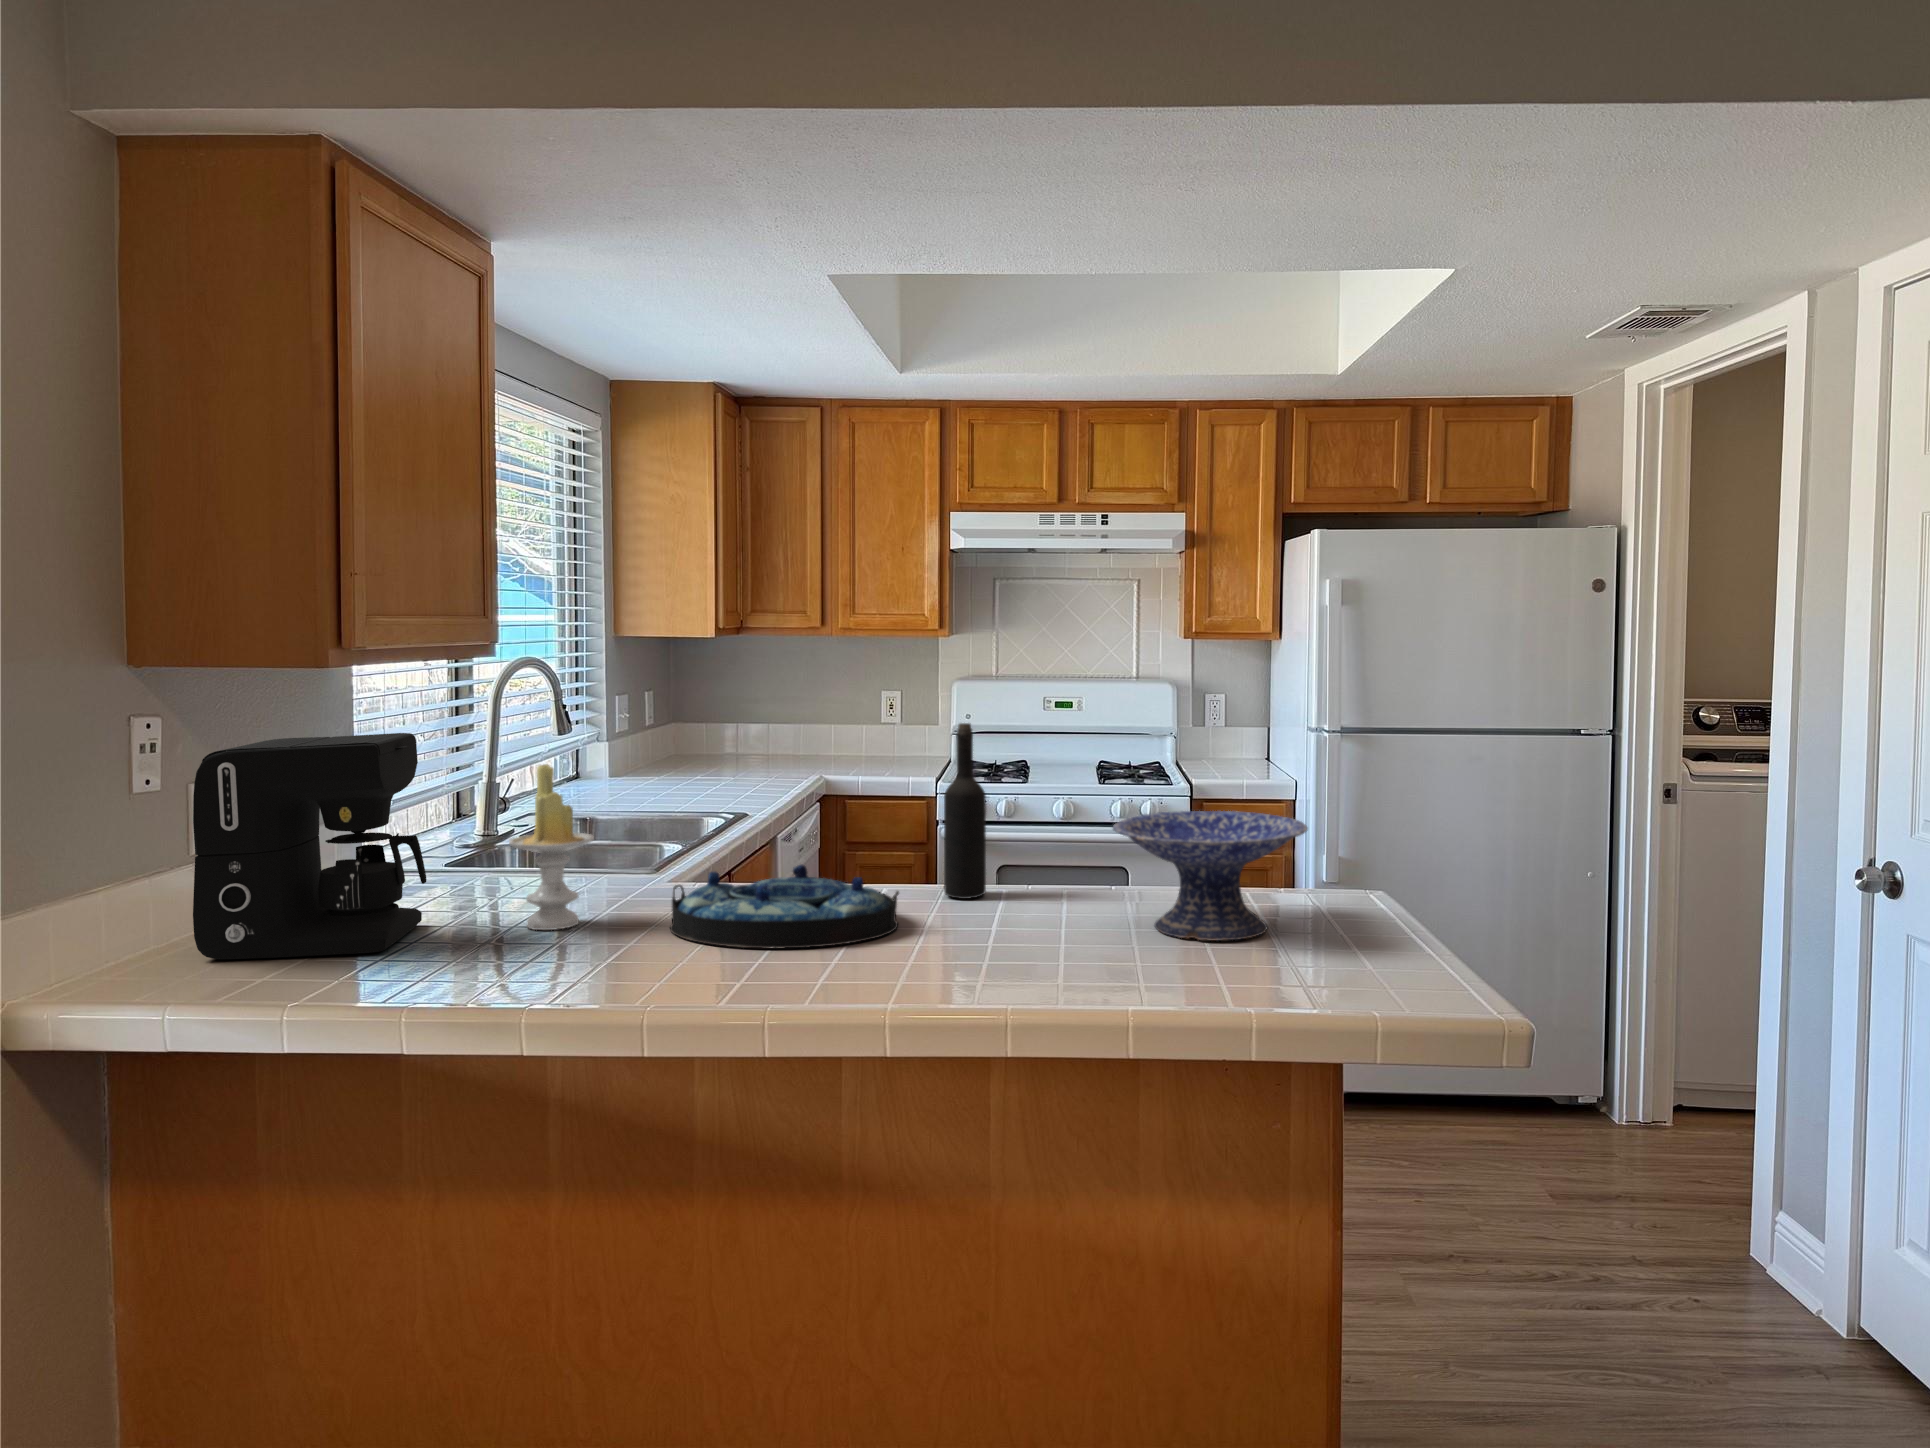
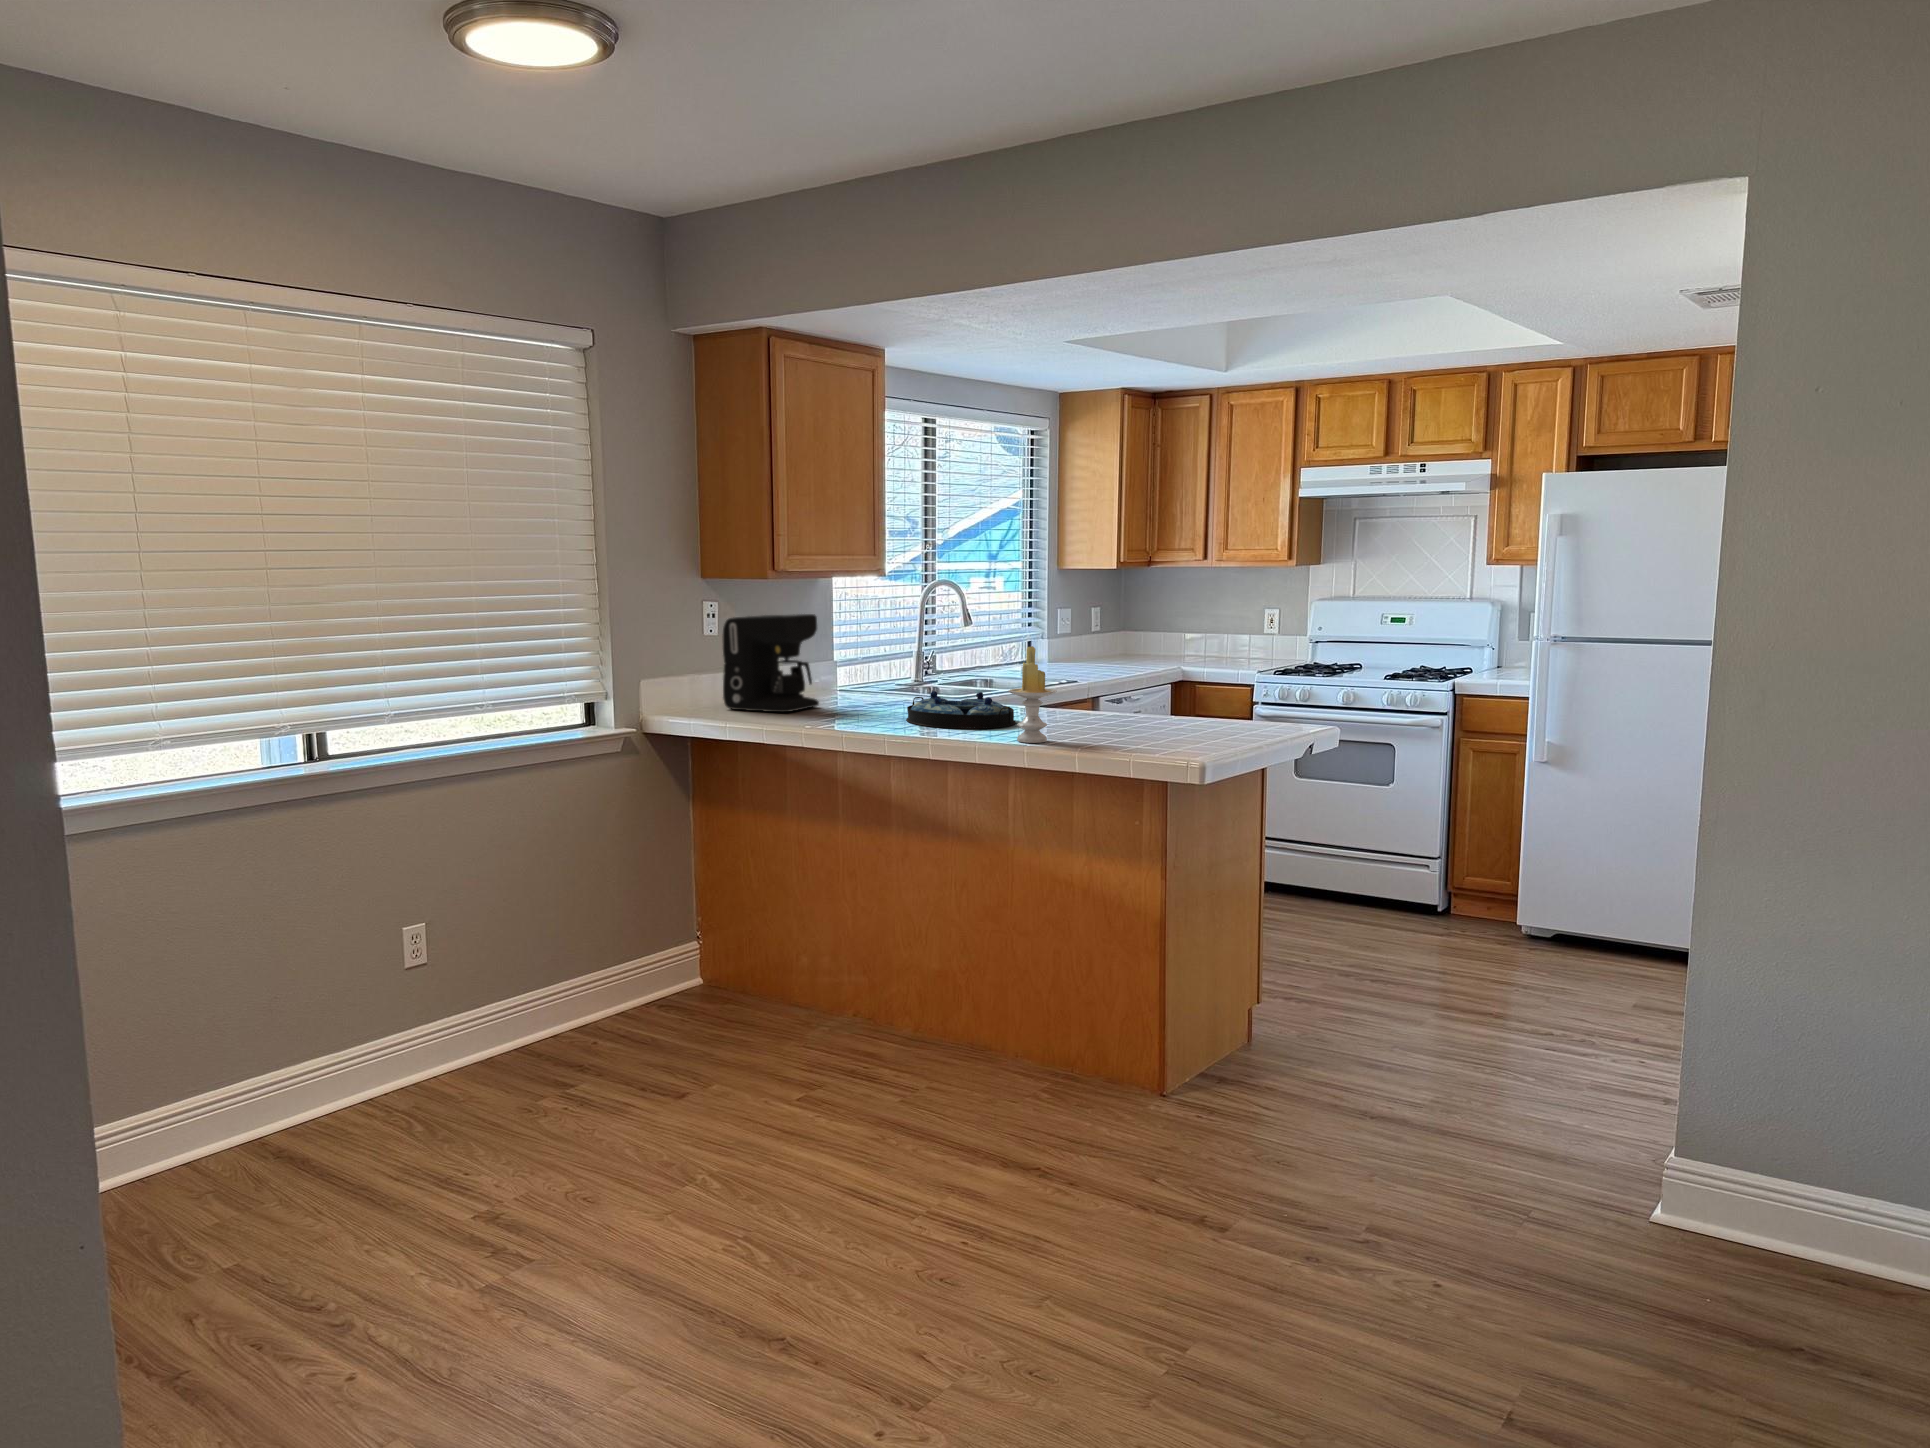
wine bottle: present [944,723,986,899] -> none [1067,619,1093,721]
candle: present [509,764,594,930] -> present [1009,646,1057,743]
decorative bowl: present [1113,811,1308,940] -> none [1106,675,1222,746]

